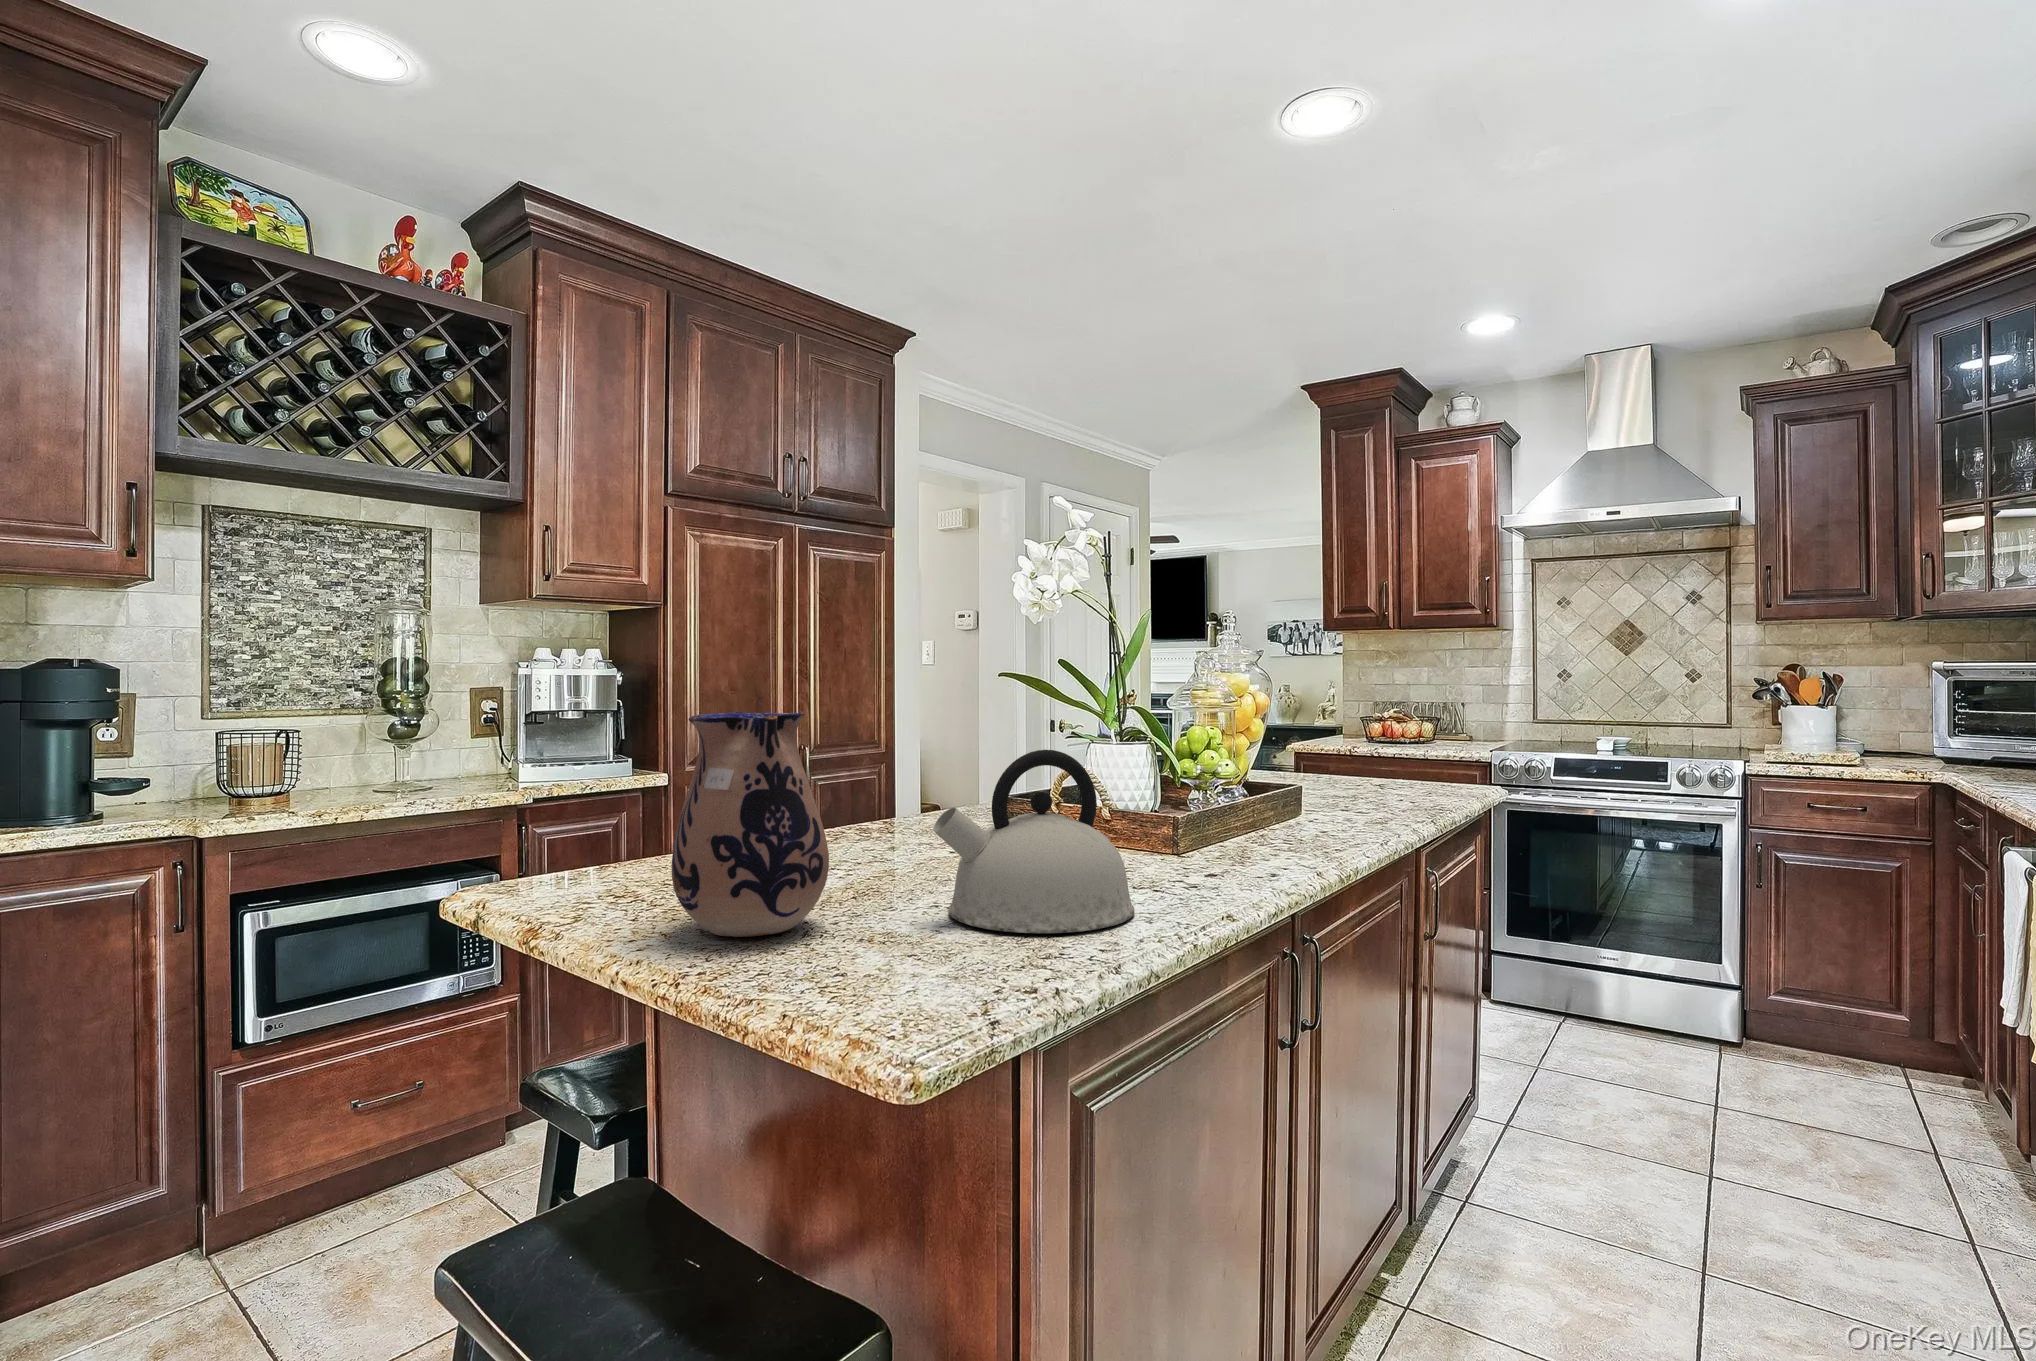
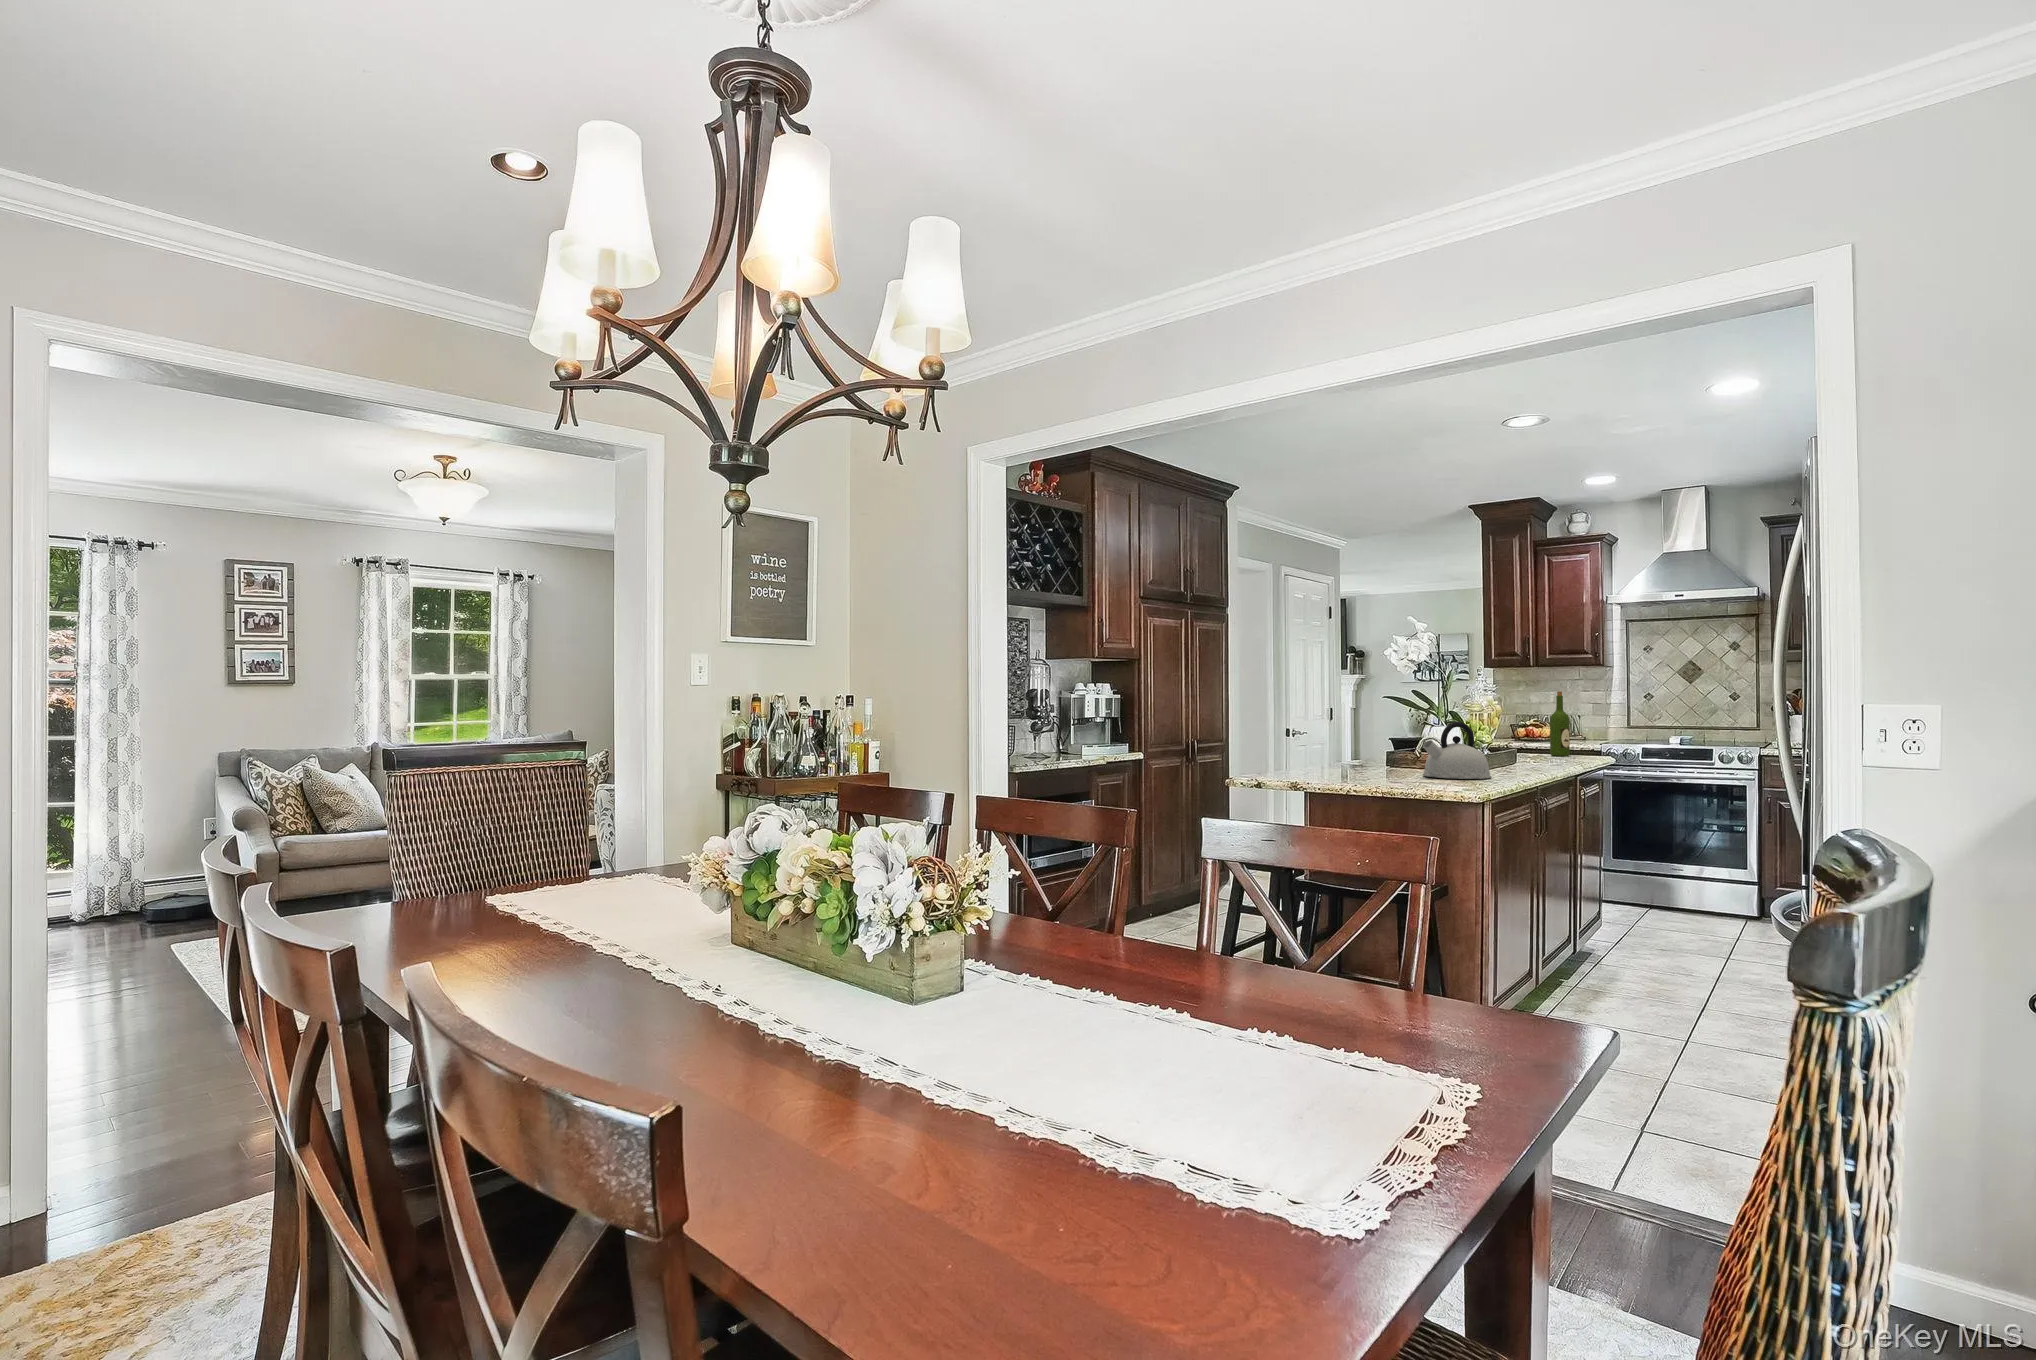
wine bottle: none [1383,666,1419,794] -> present [1550,692,1570,756]
ceramic pitcher: present [672,712,829,937] -> none [1339,708,1393,779]

